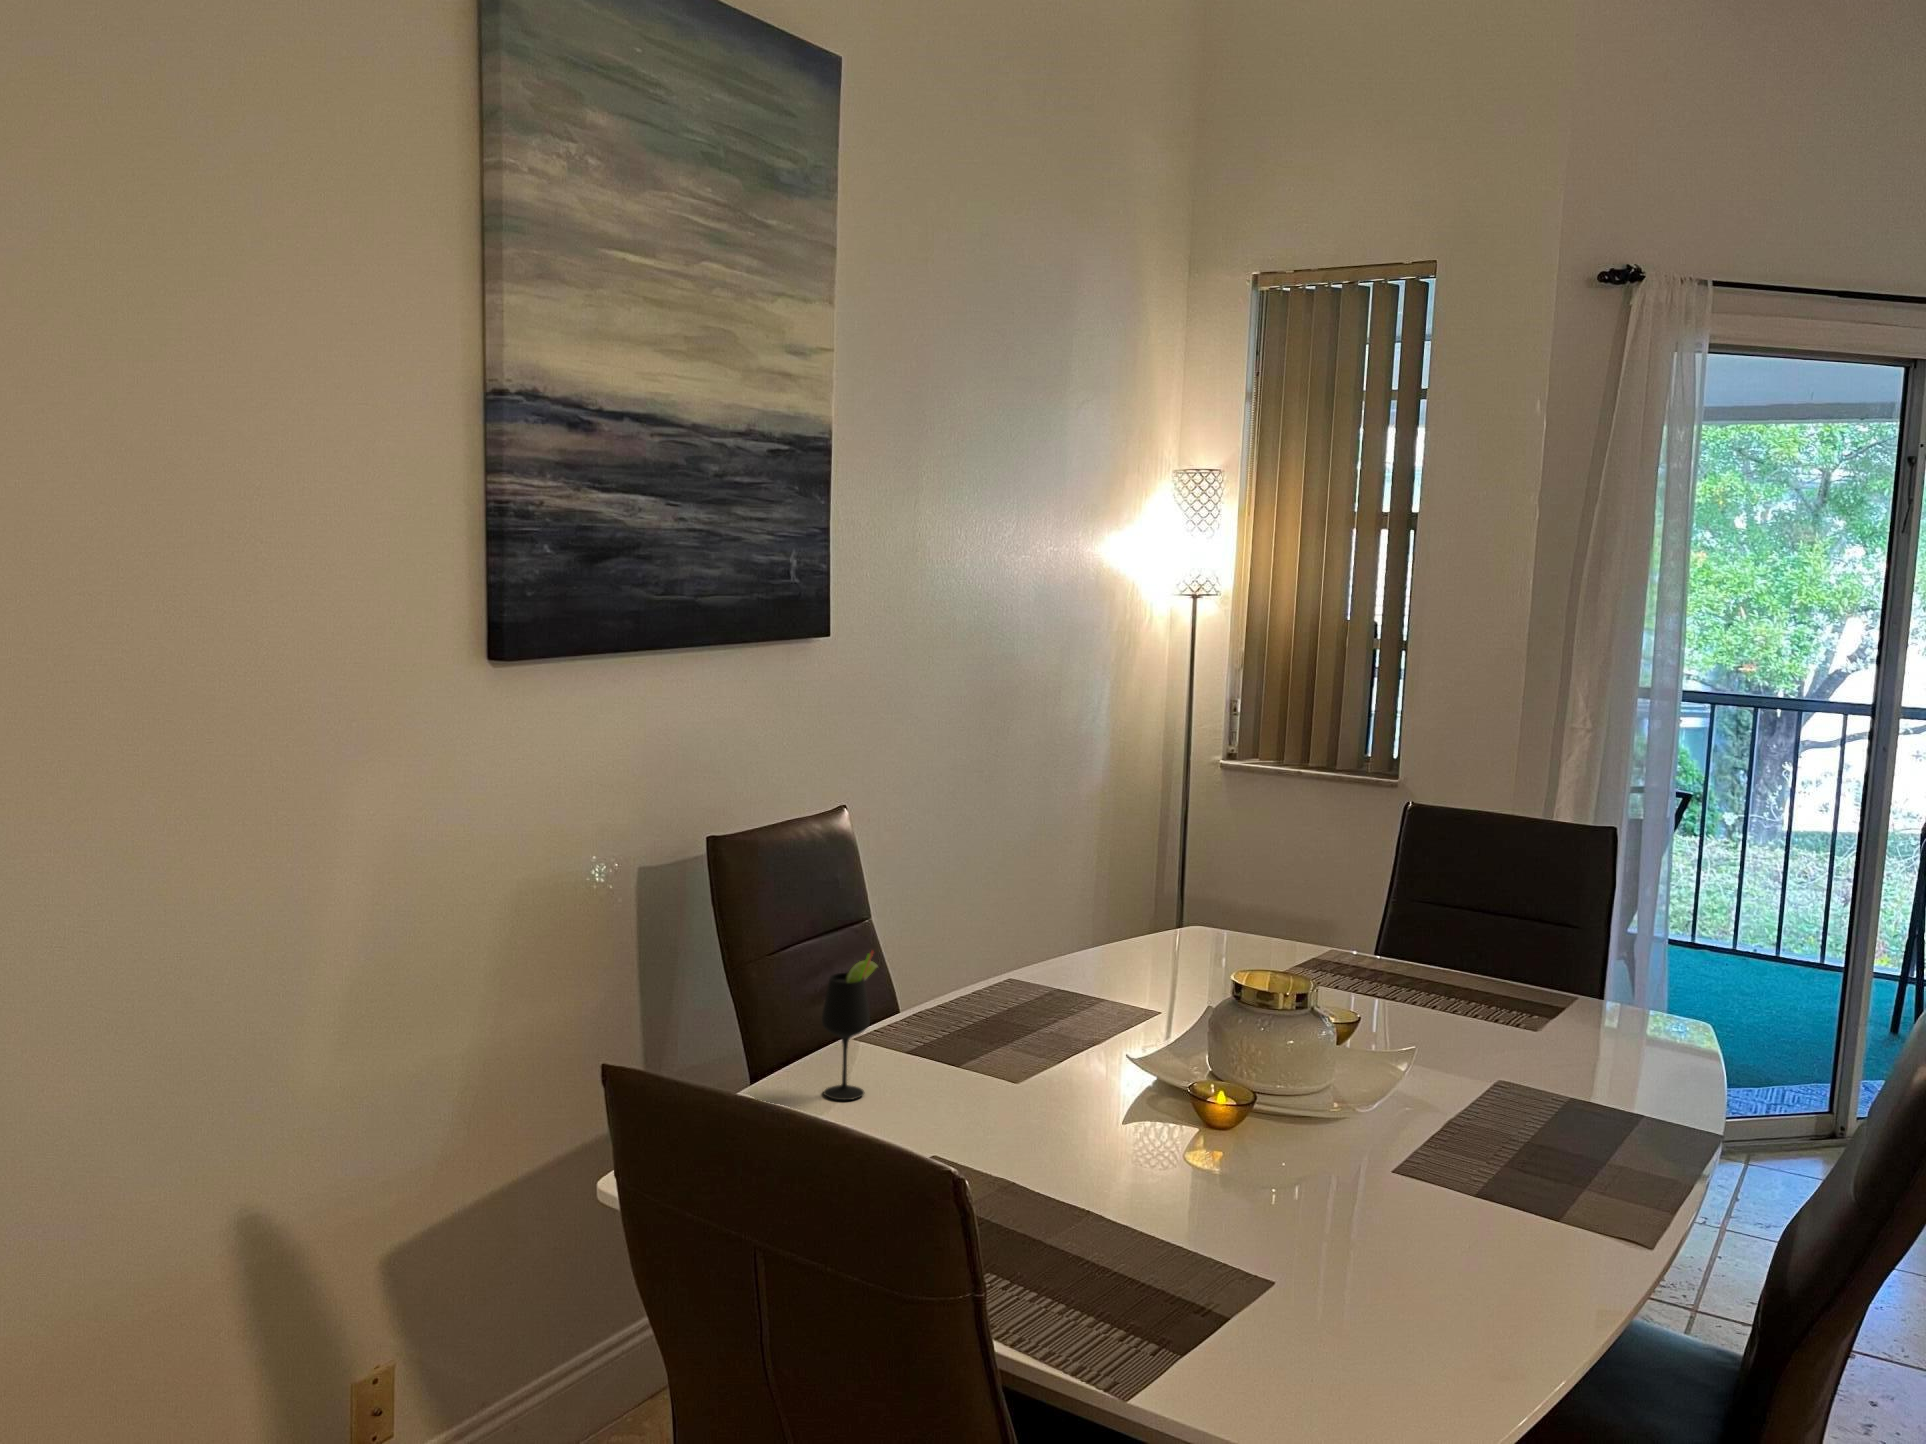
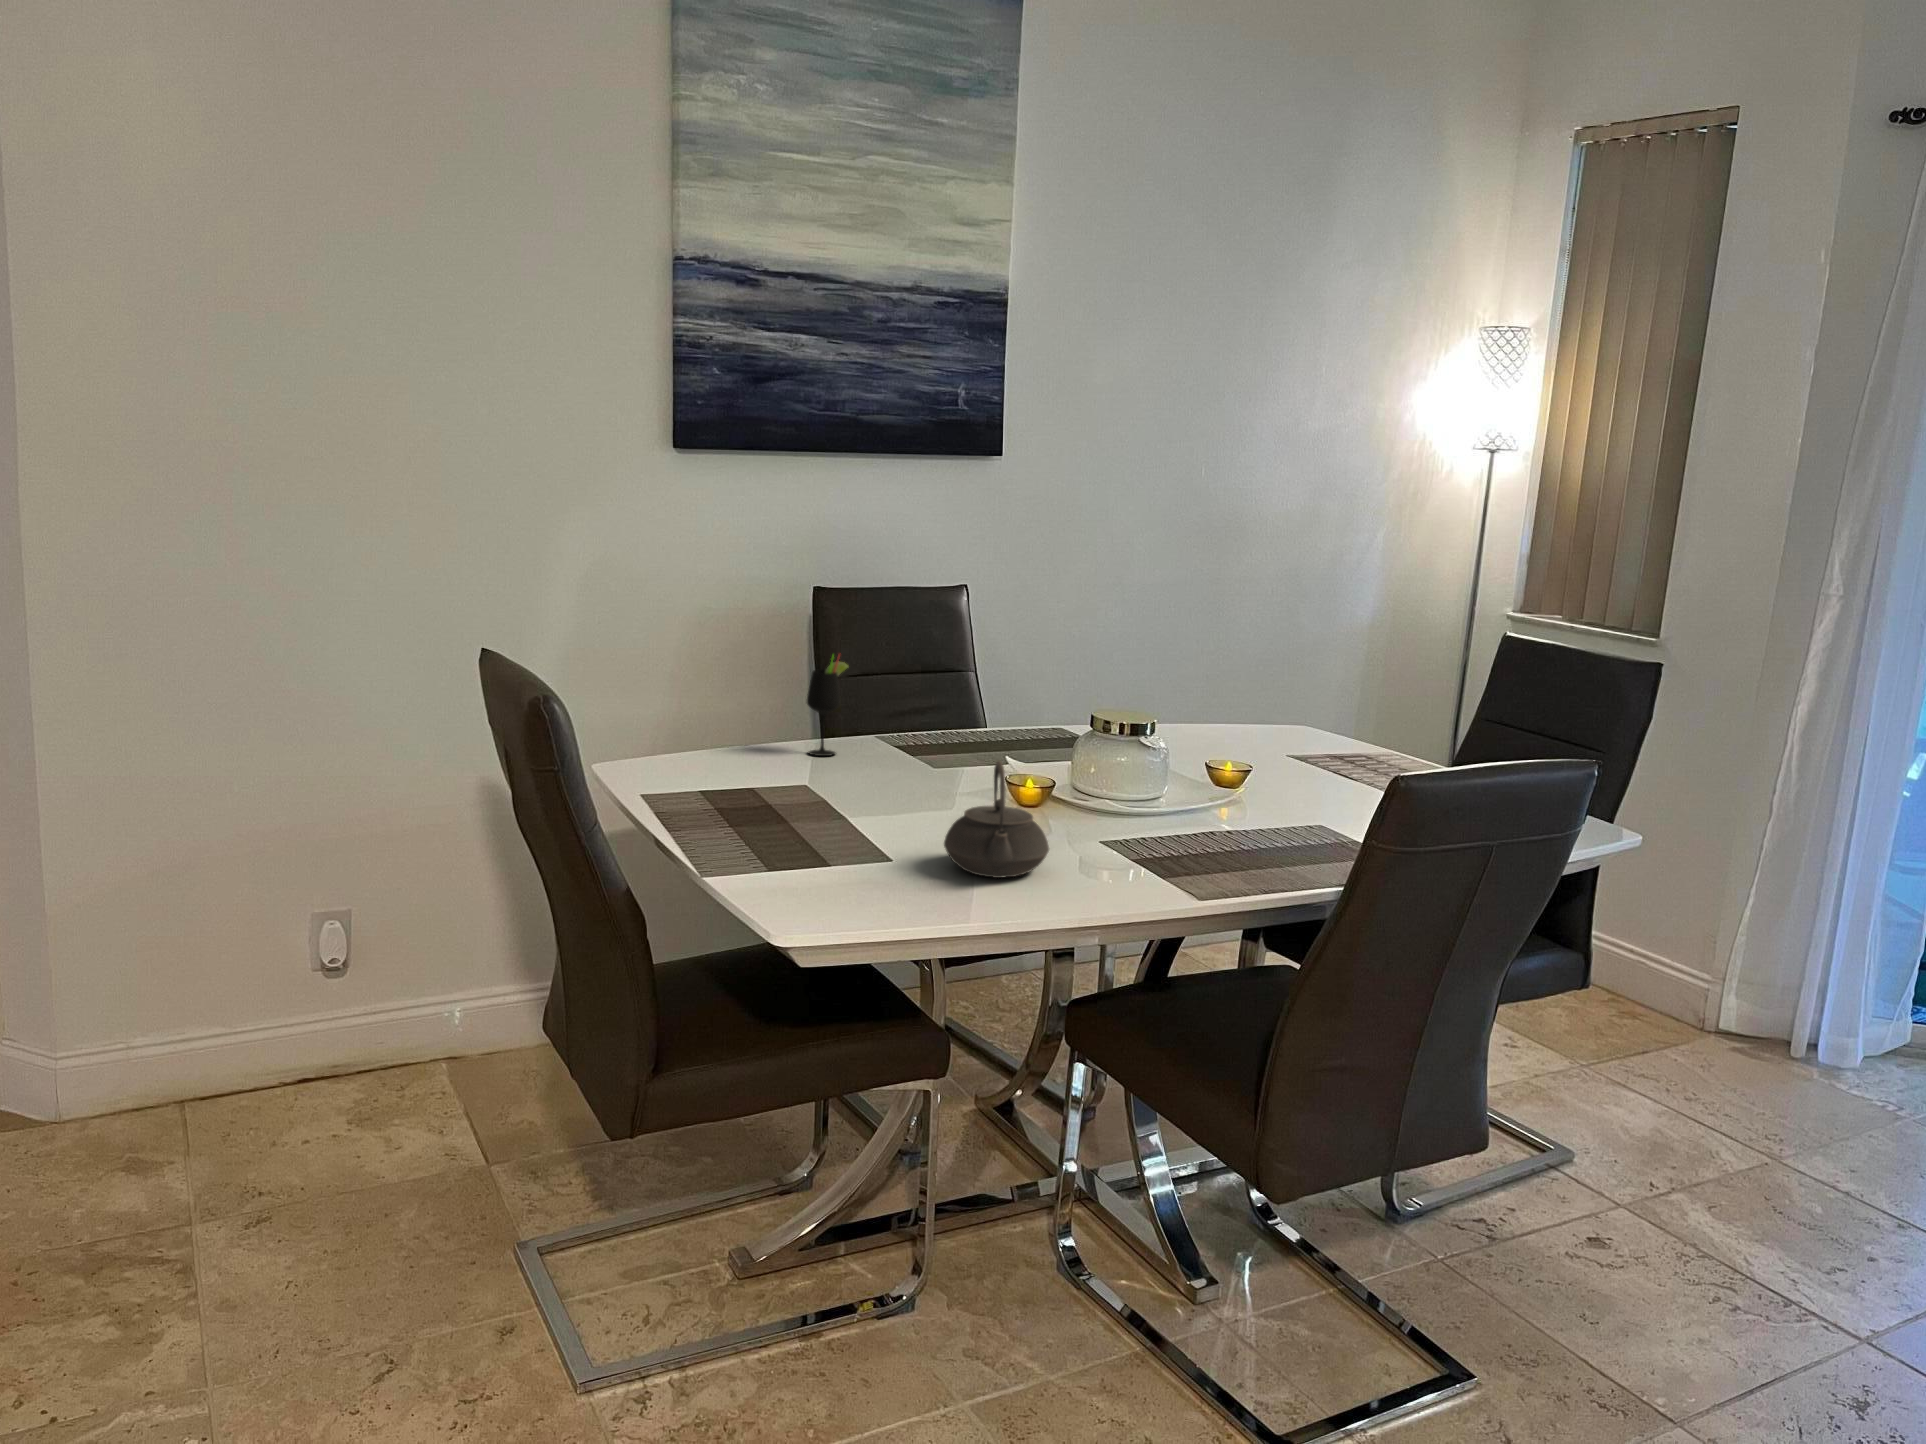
teapot: none [1347,1125,1514,1305] -> present [944,761,1049,878]

